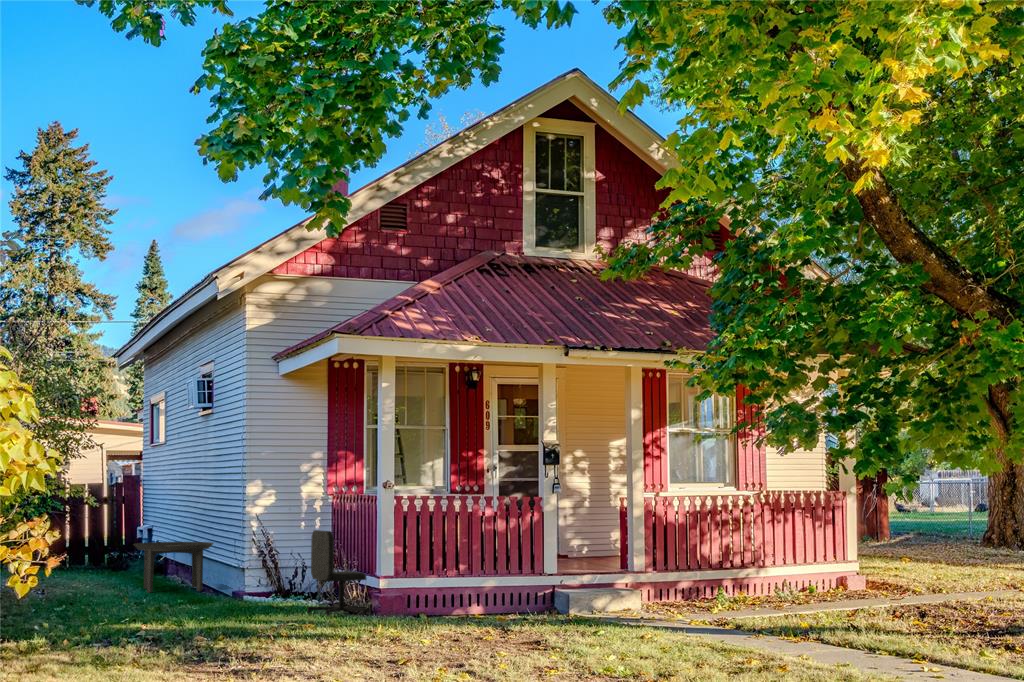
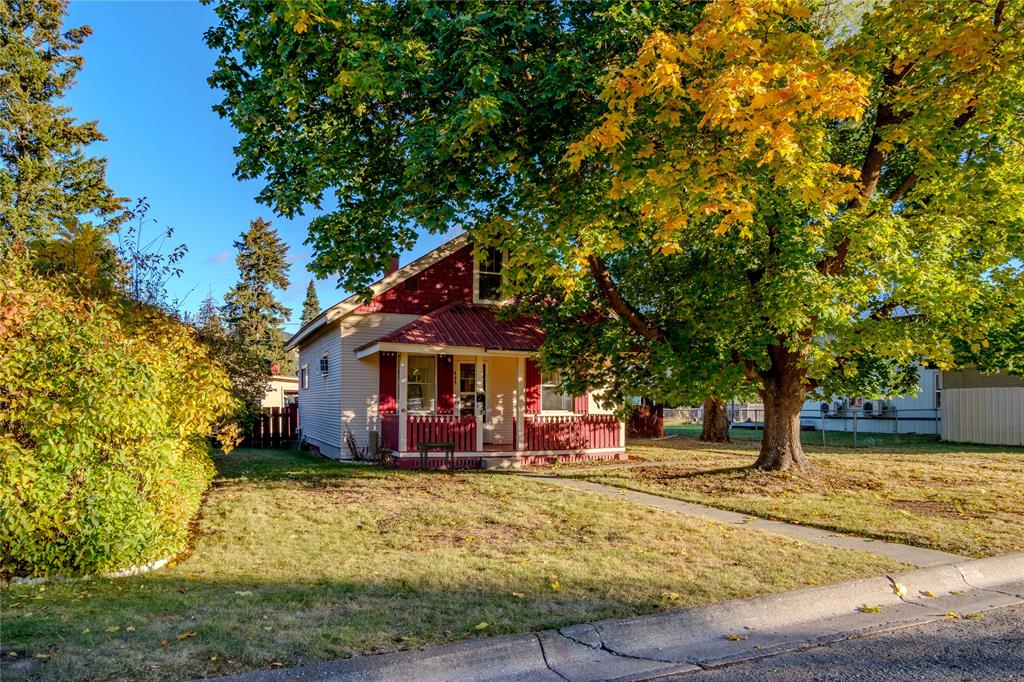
round table: present [134,542,213,593] -> present [415,442,458,471]

